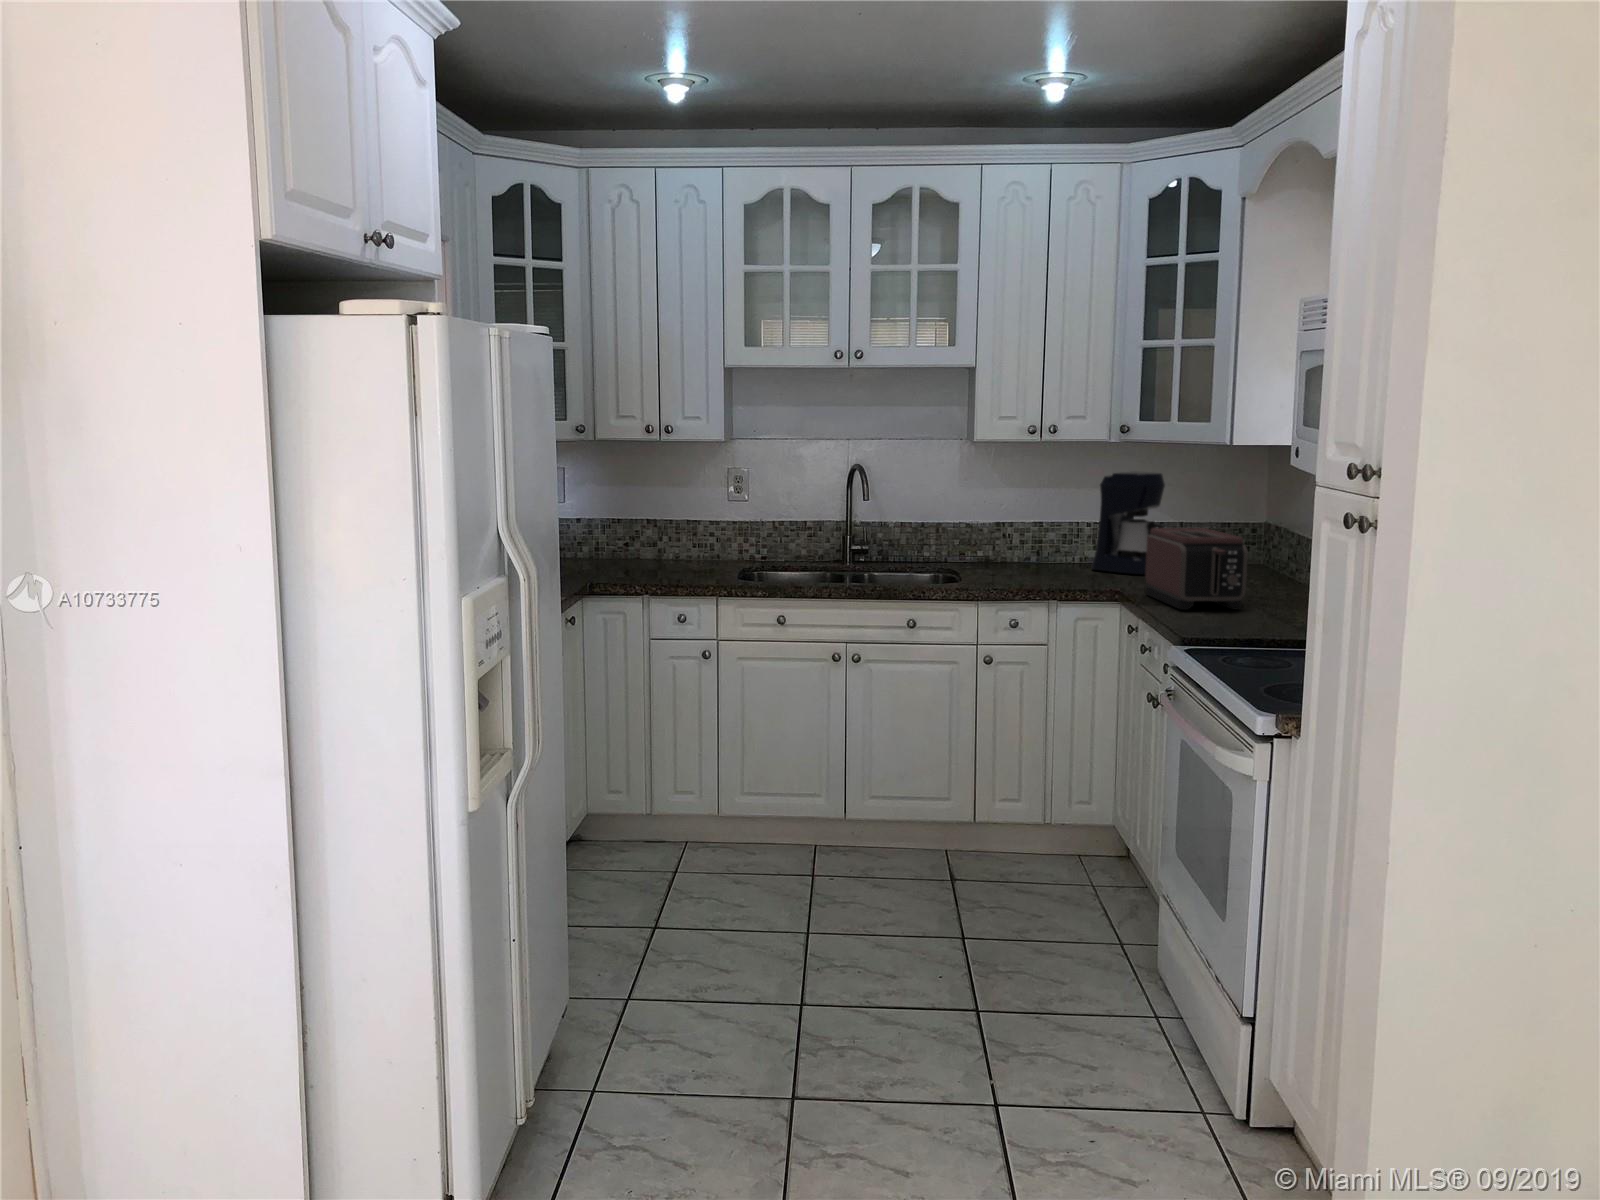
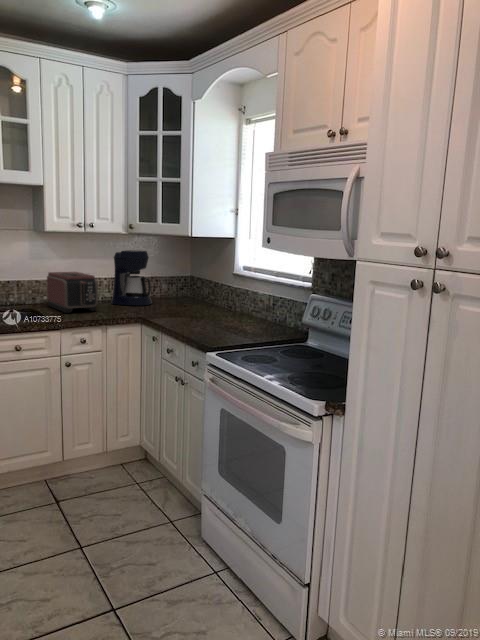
toaster: present [1145,528,1248,610] -> present [47,272,98,313]

